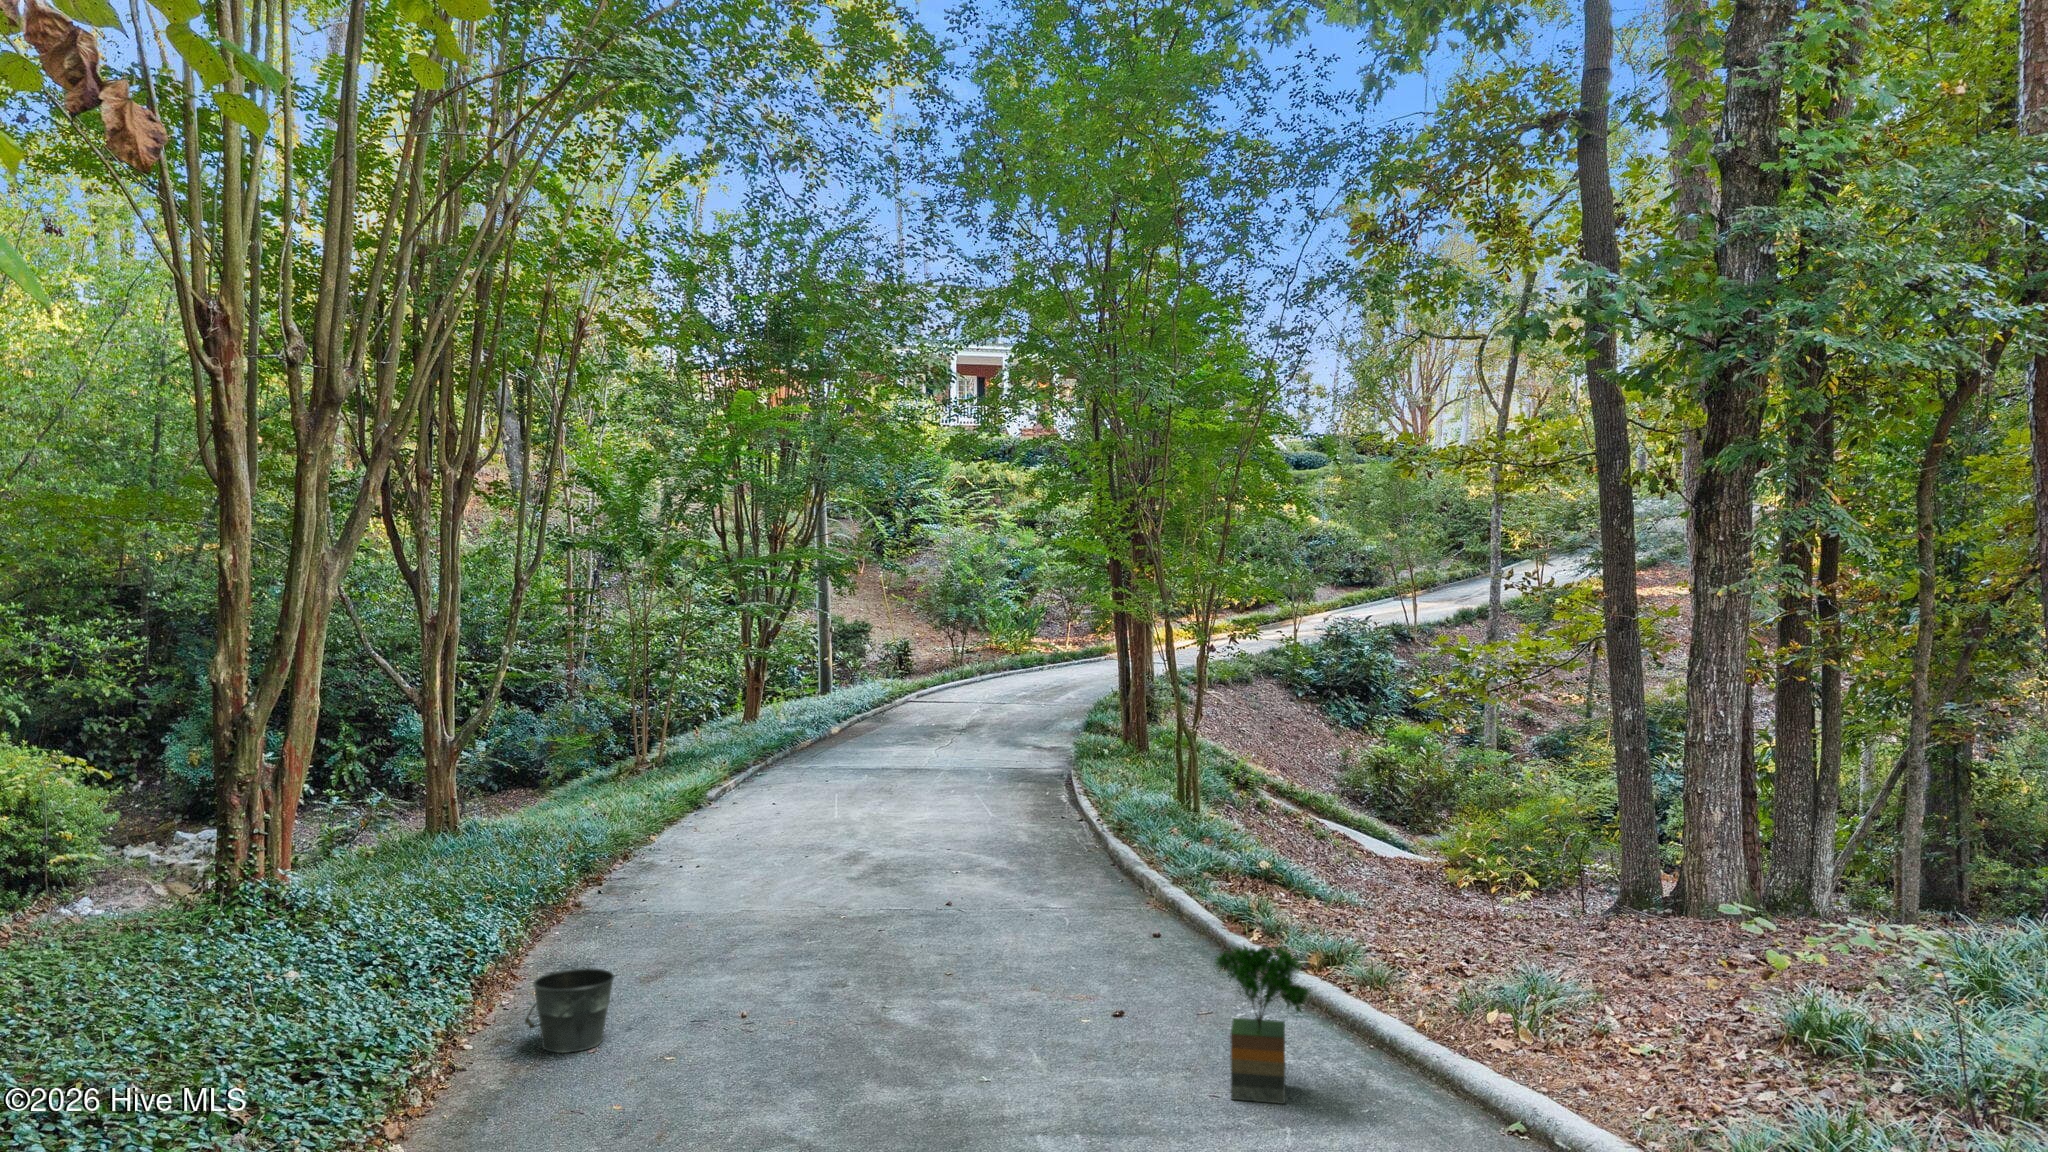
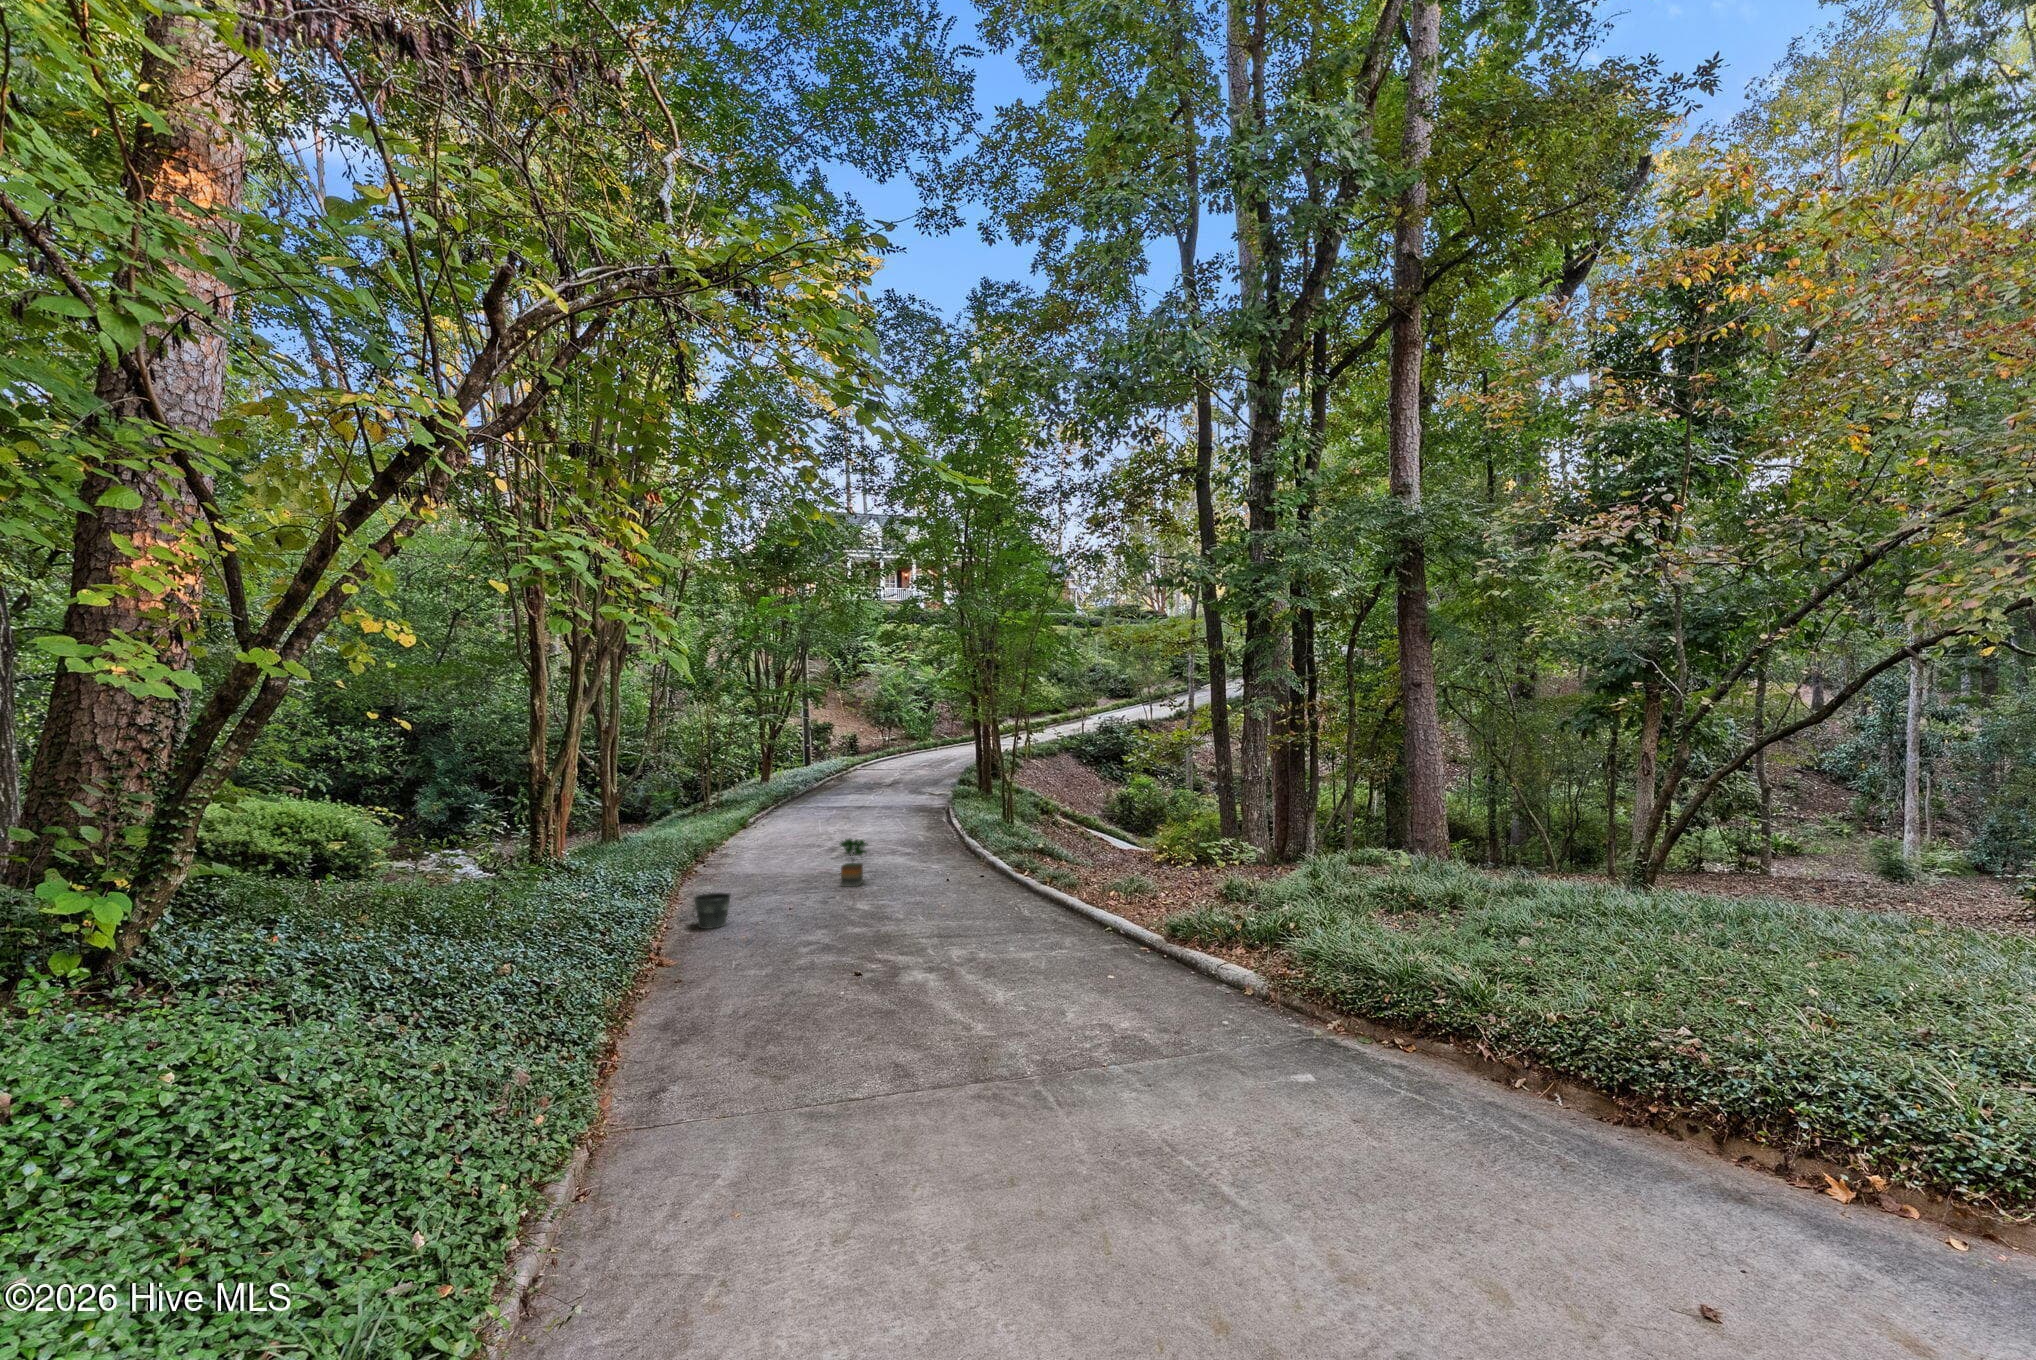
potted tree: present [1215,945,1310,1104] -> present [840,839,868,887]

